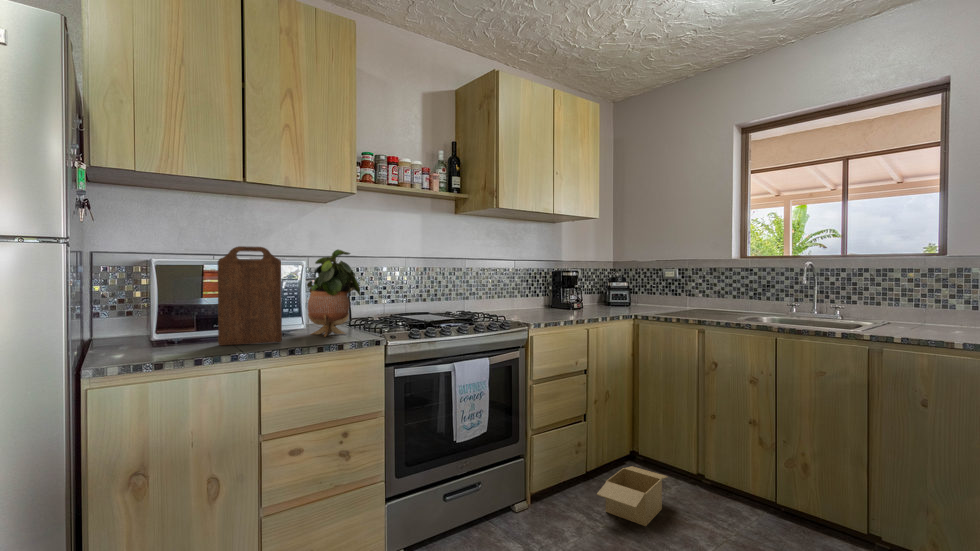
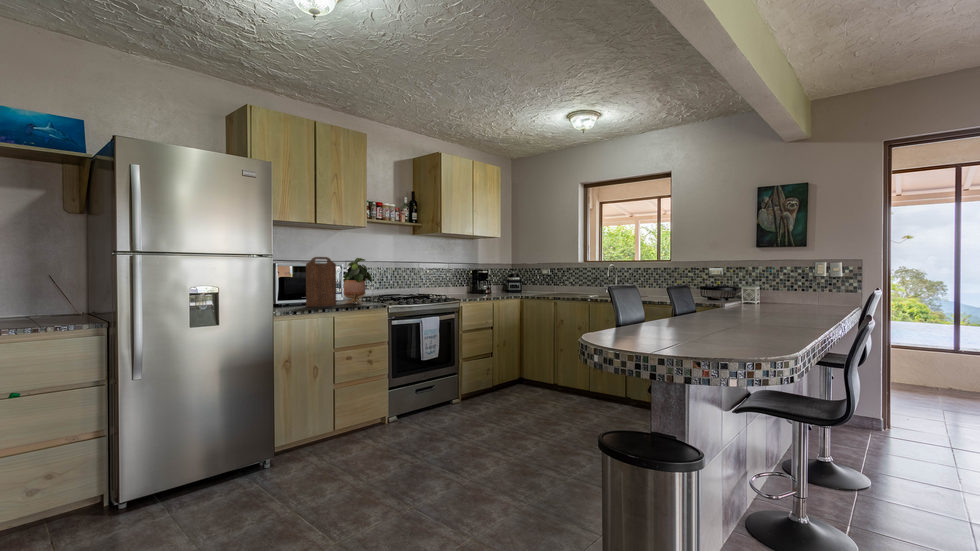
cardboard box: present [597,466,668,526] -> none [497,380,536,405]

